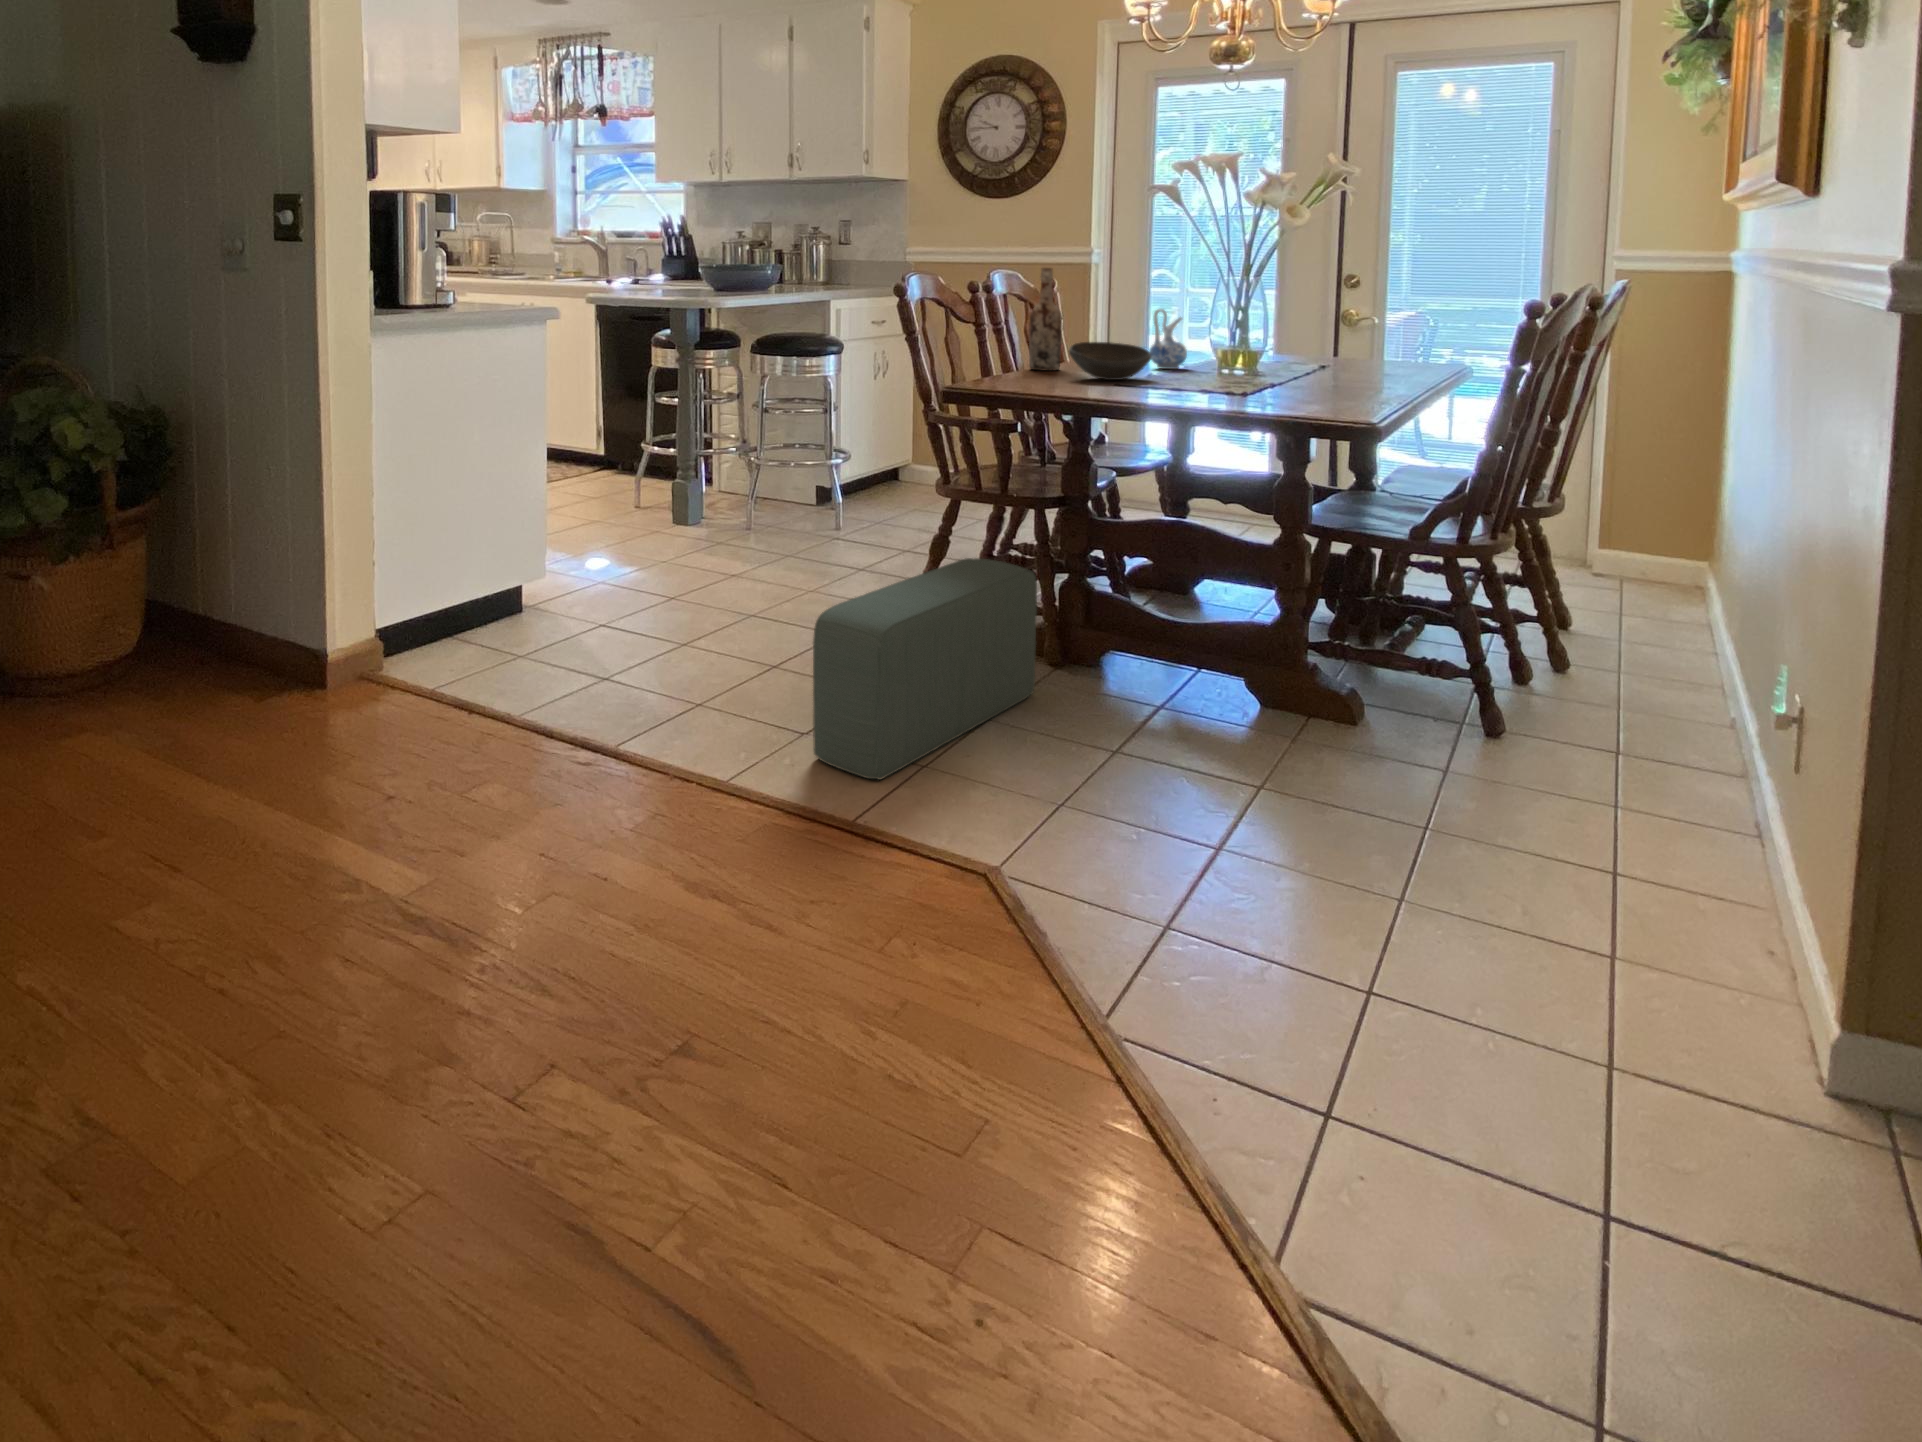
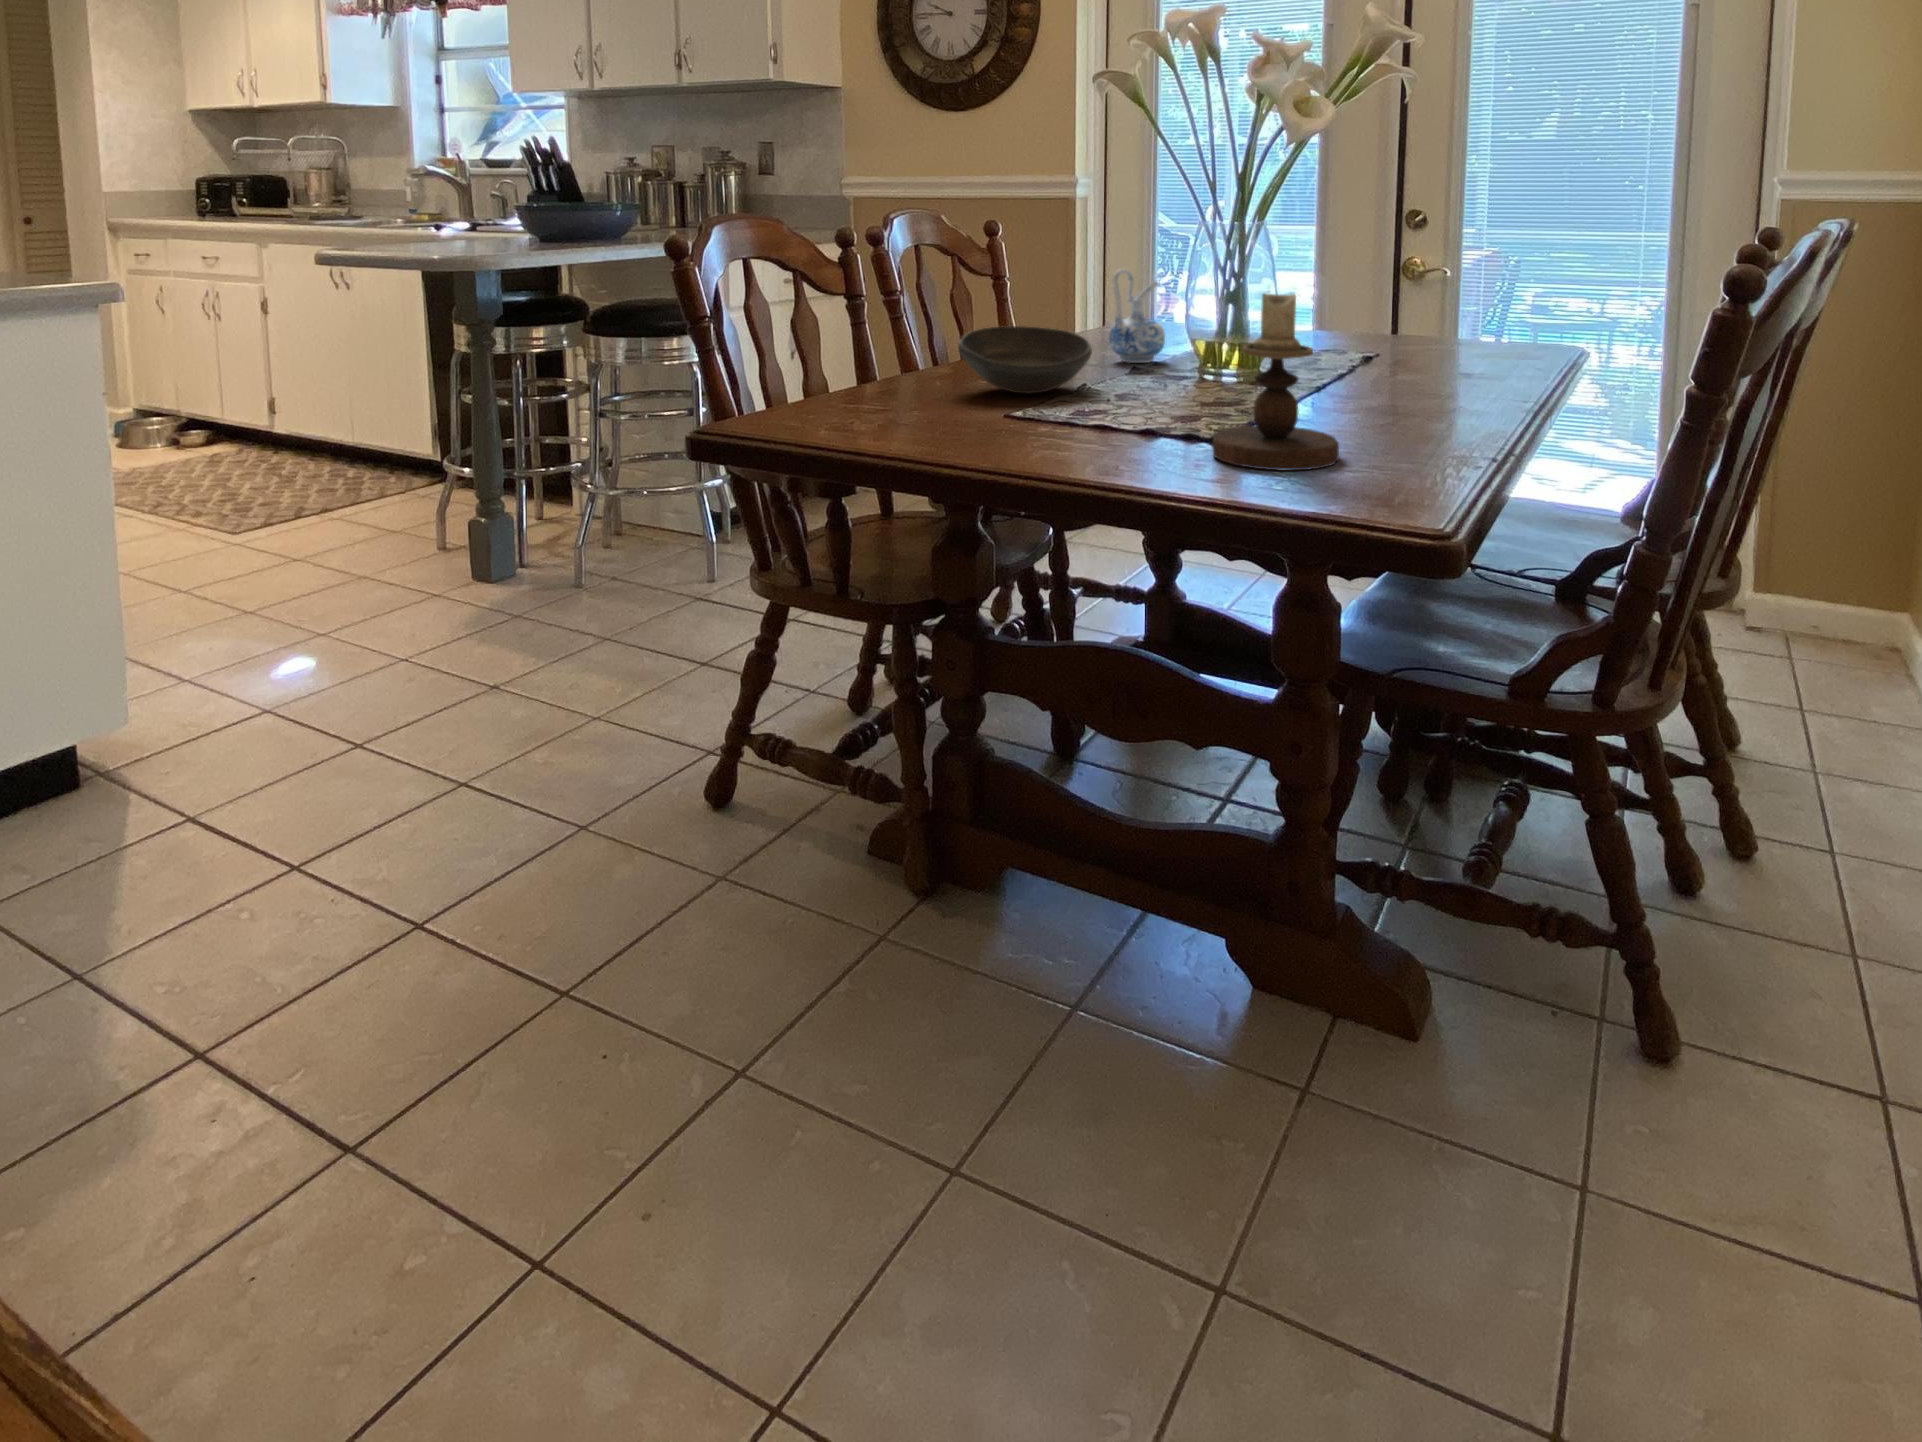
wine bottle: present [1029,268,1062,371] -> none [920,206,969,369]
candlestick: none [1241,314,1313,407] -> present [1213,294,1339,470]
pouf: present [813,558,1037,780] -> none [308,727,863,1319]

